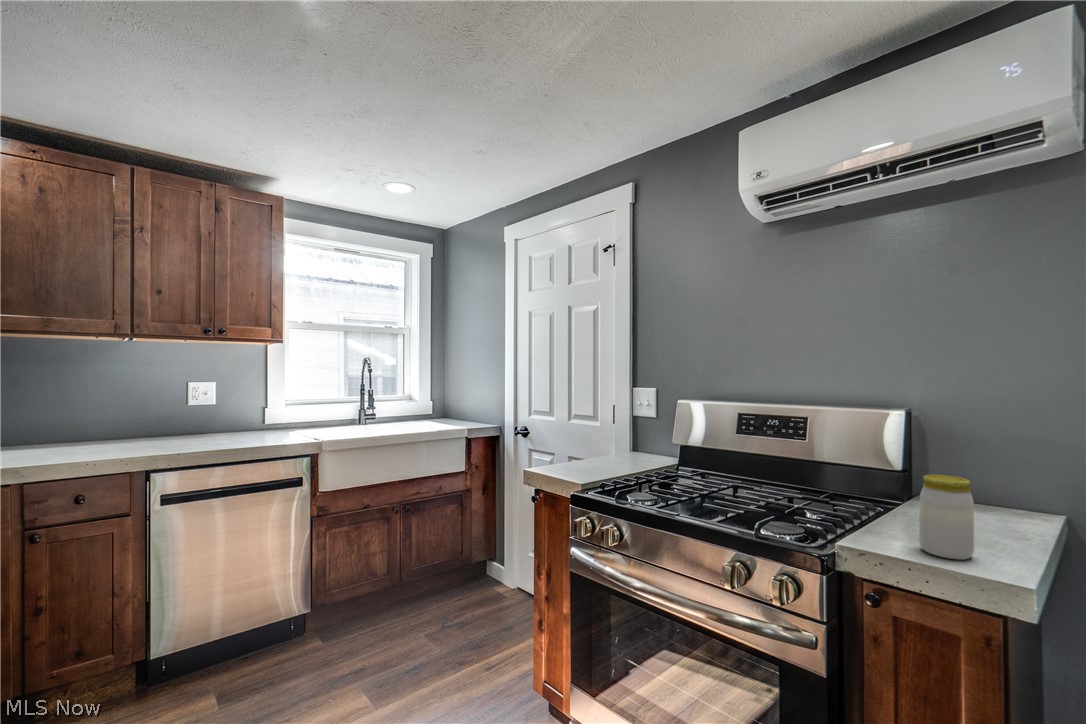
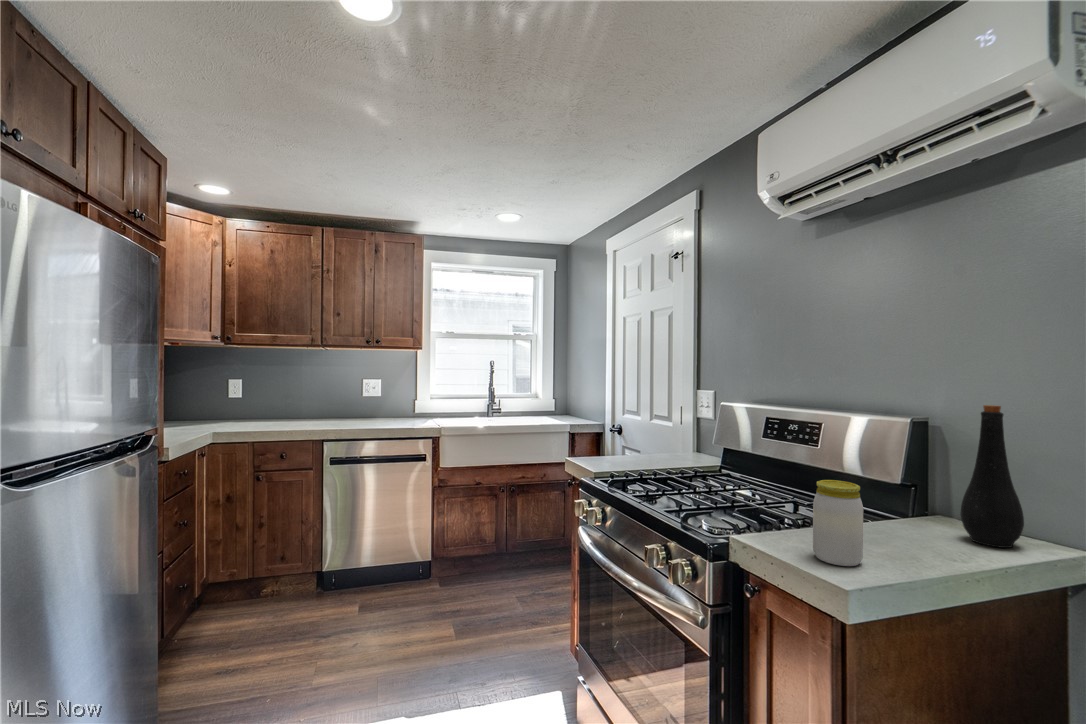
bottle: none [974,397,1030,522] -> present [961,405,1024,548]

